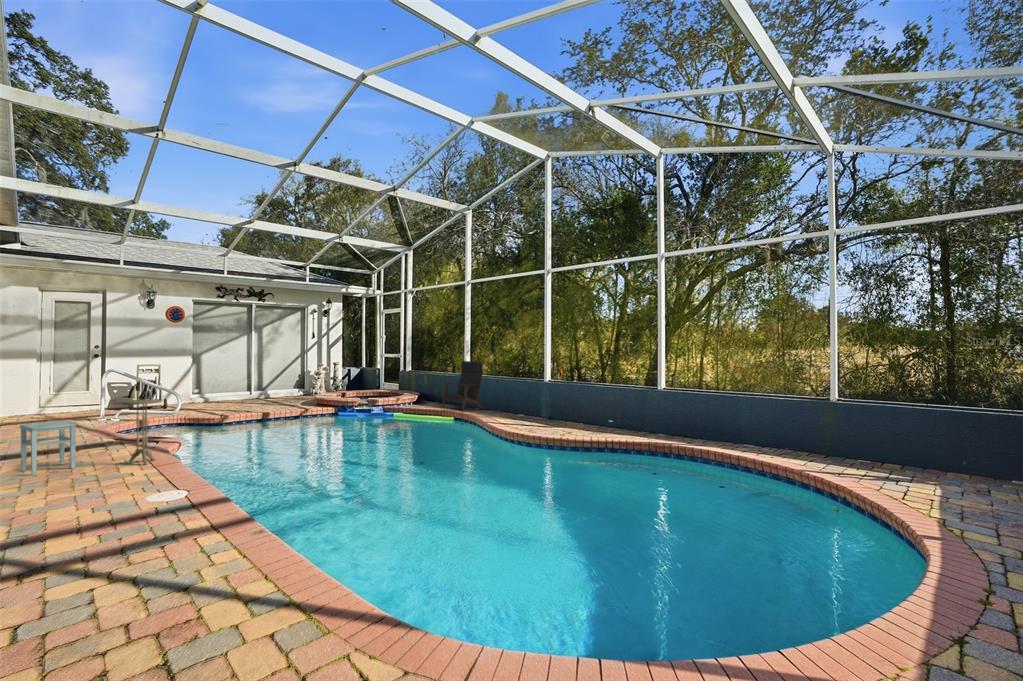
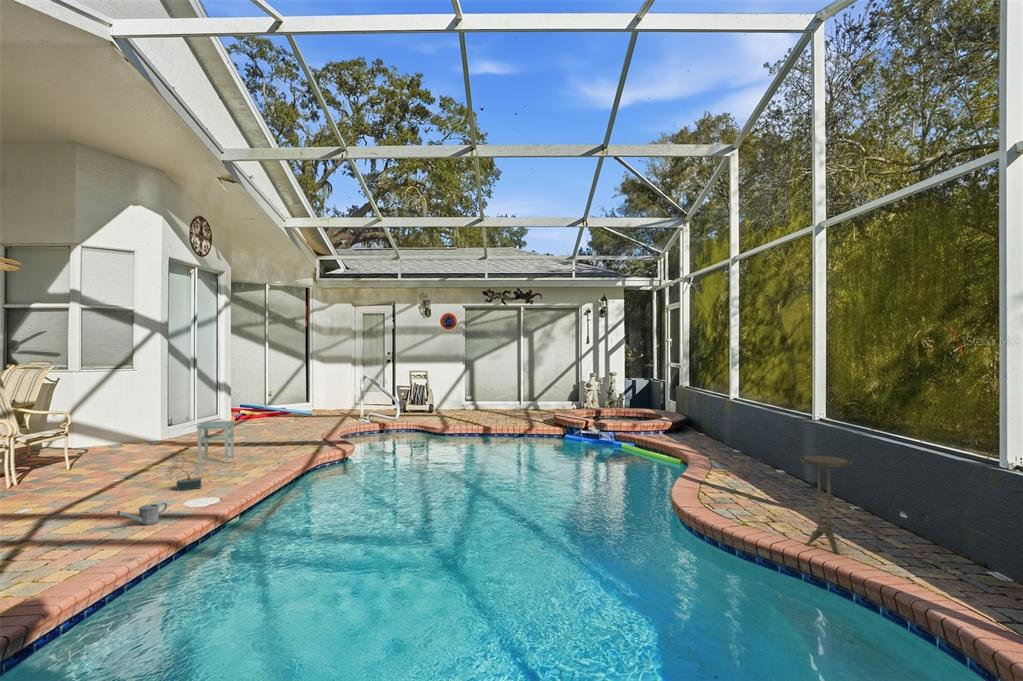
lounge chair: present [442,361,484,412] -> none [680,379,743,455]
side table: present [122,399,162,465] -> present [799,455,852,555]
decorative plant: none [89,458,138,493] -> present [168,460,207,491]
watering can: none [169,489,196,515] -> present [117,503,167,525]

